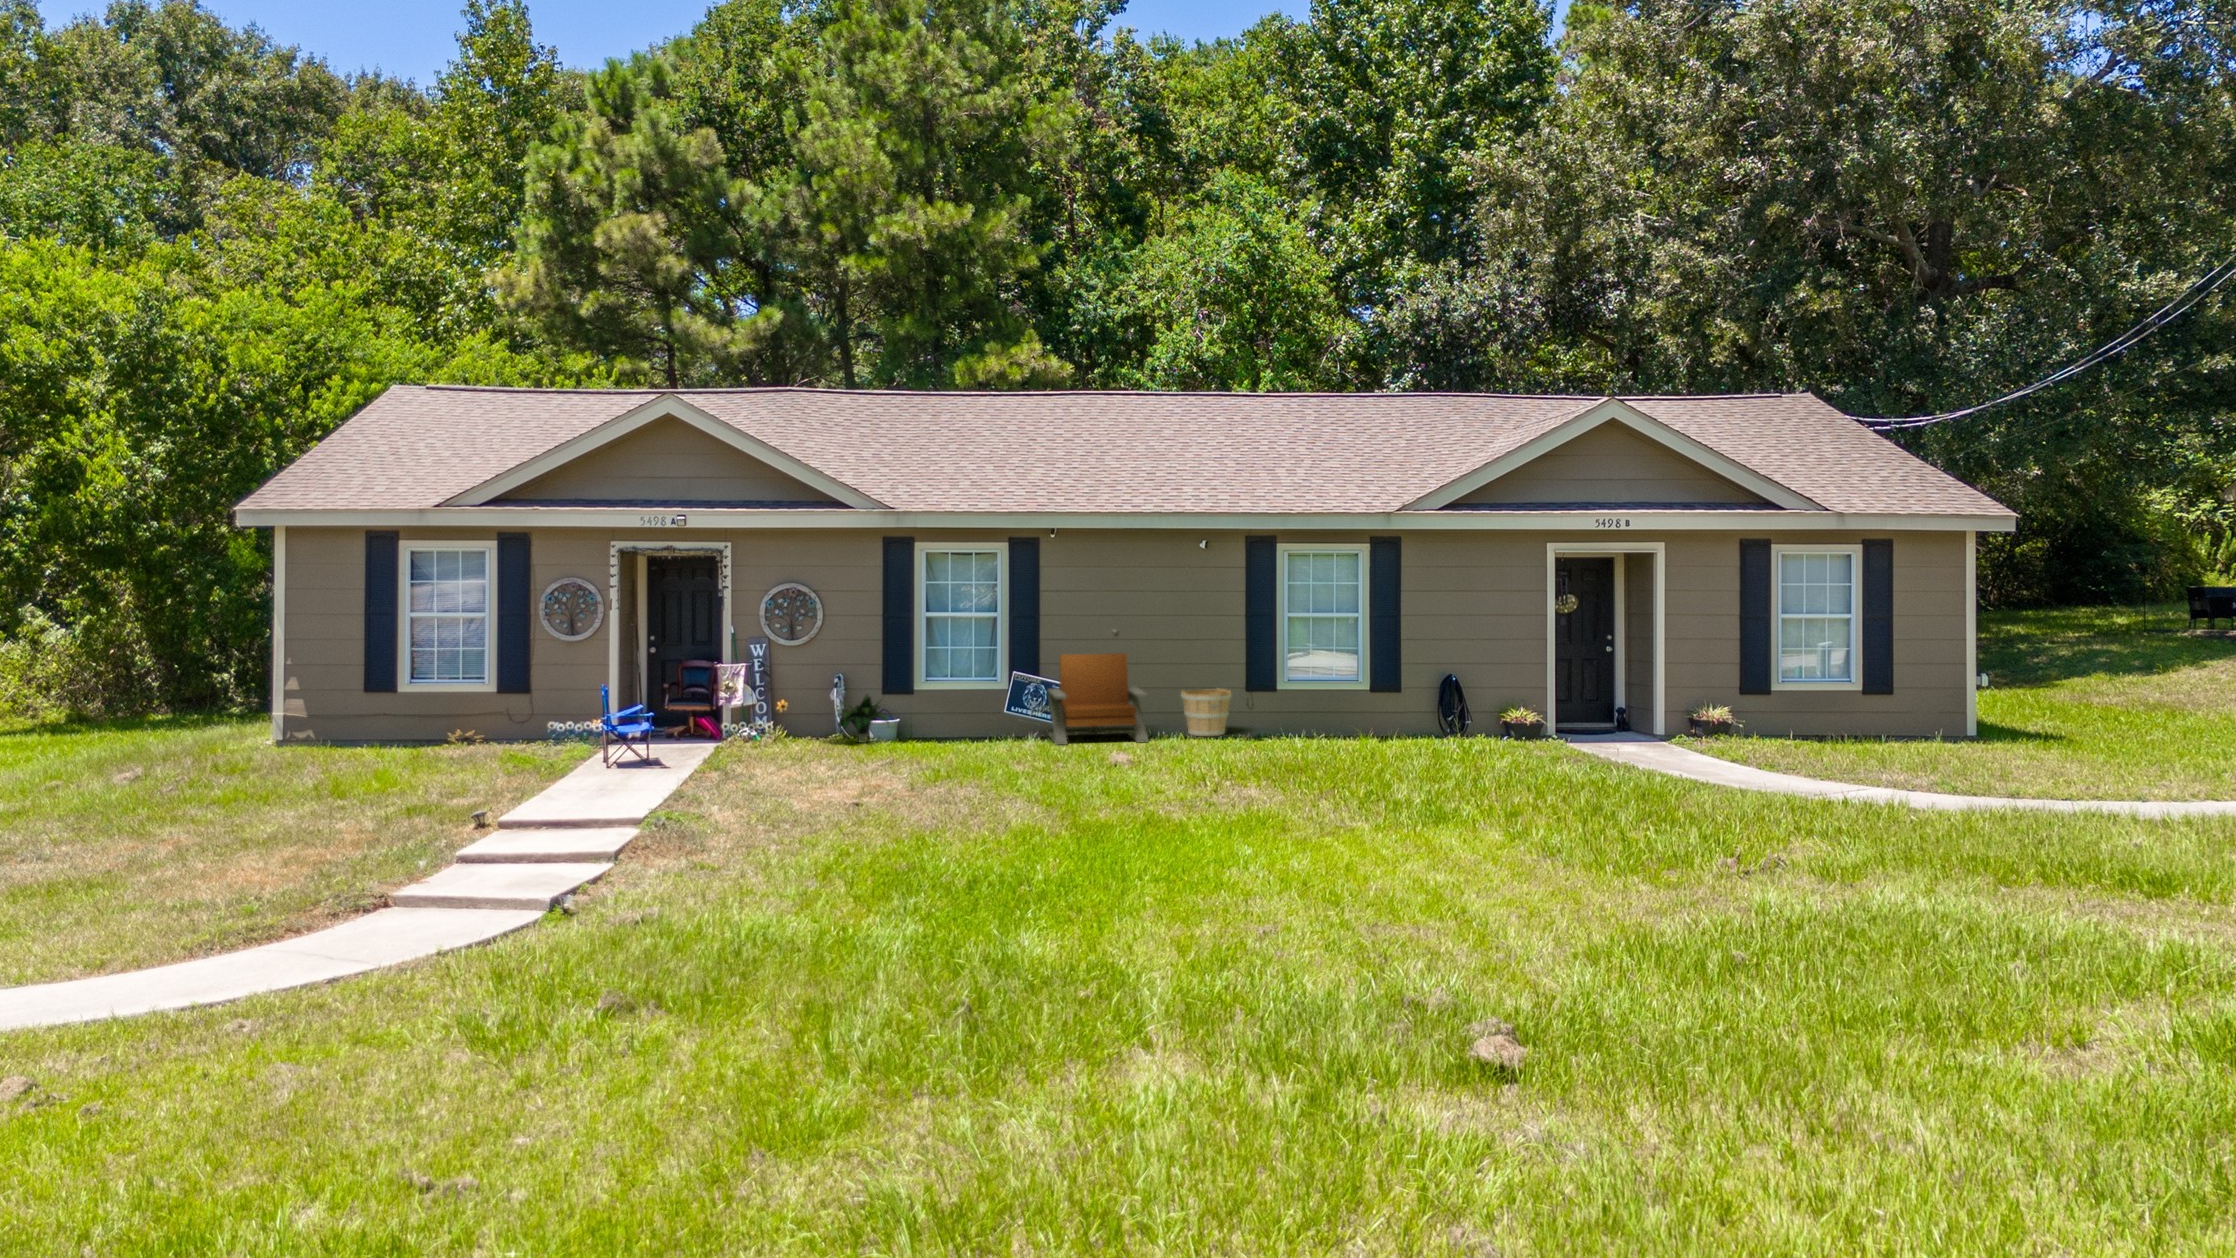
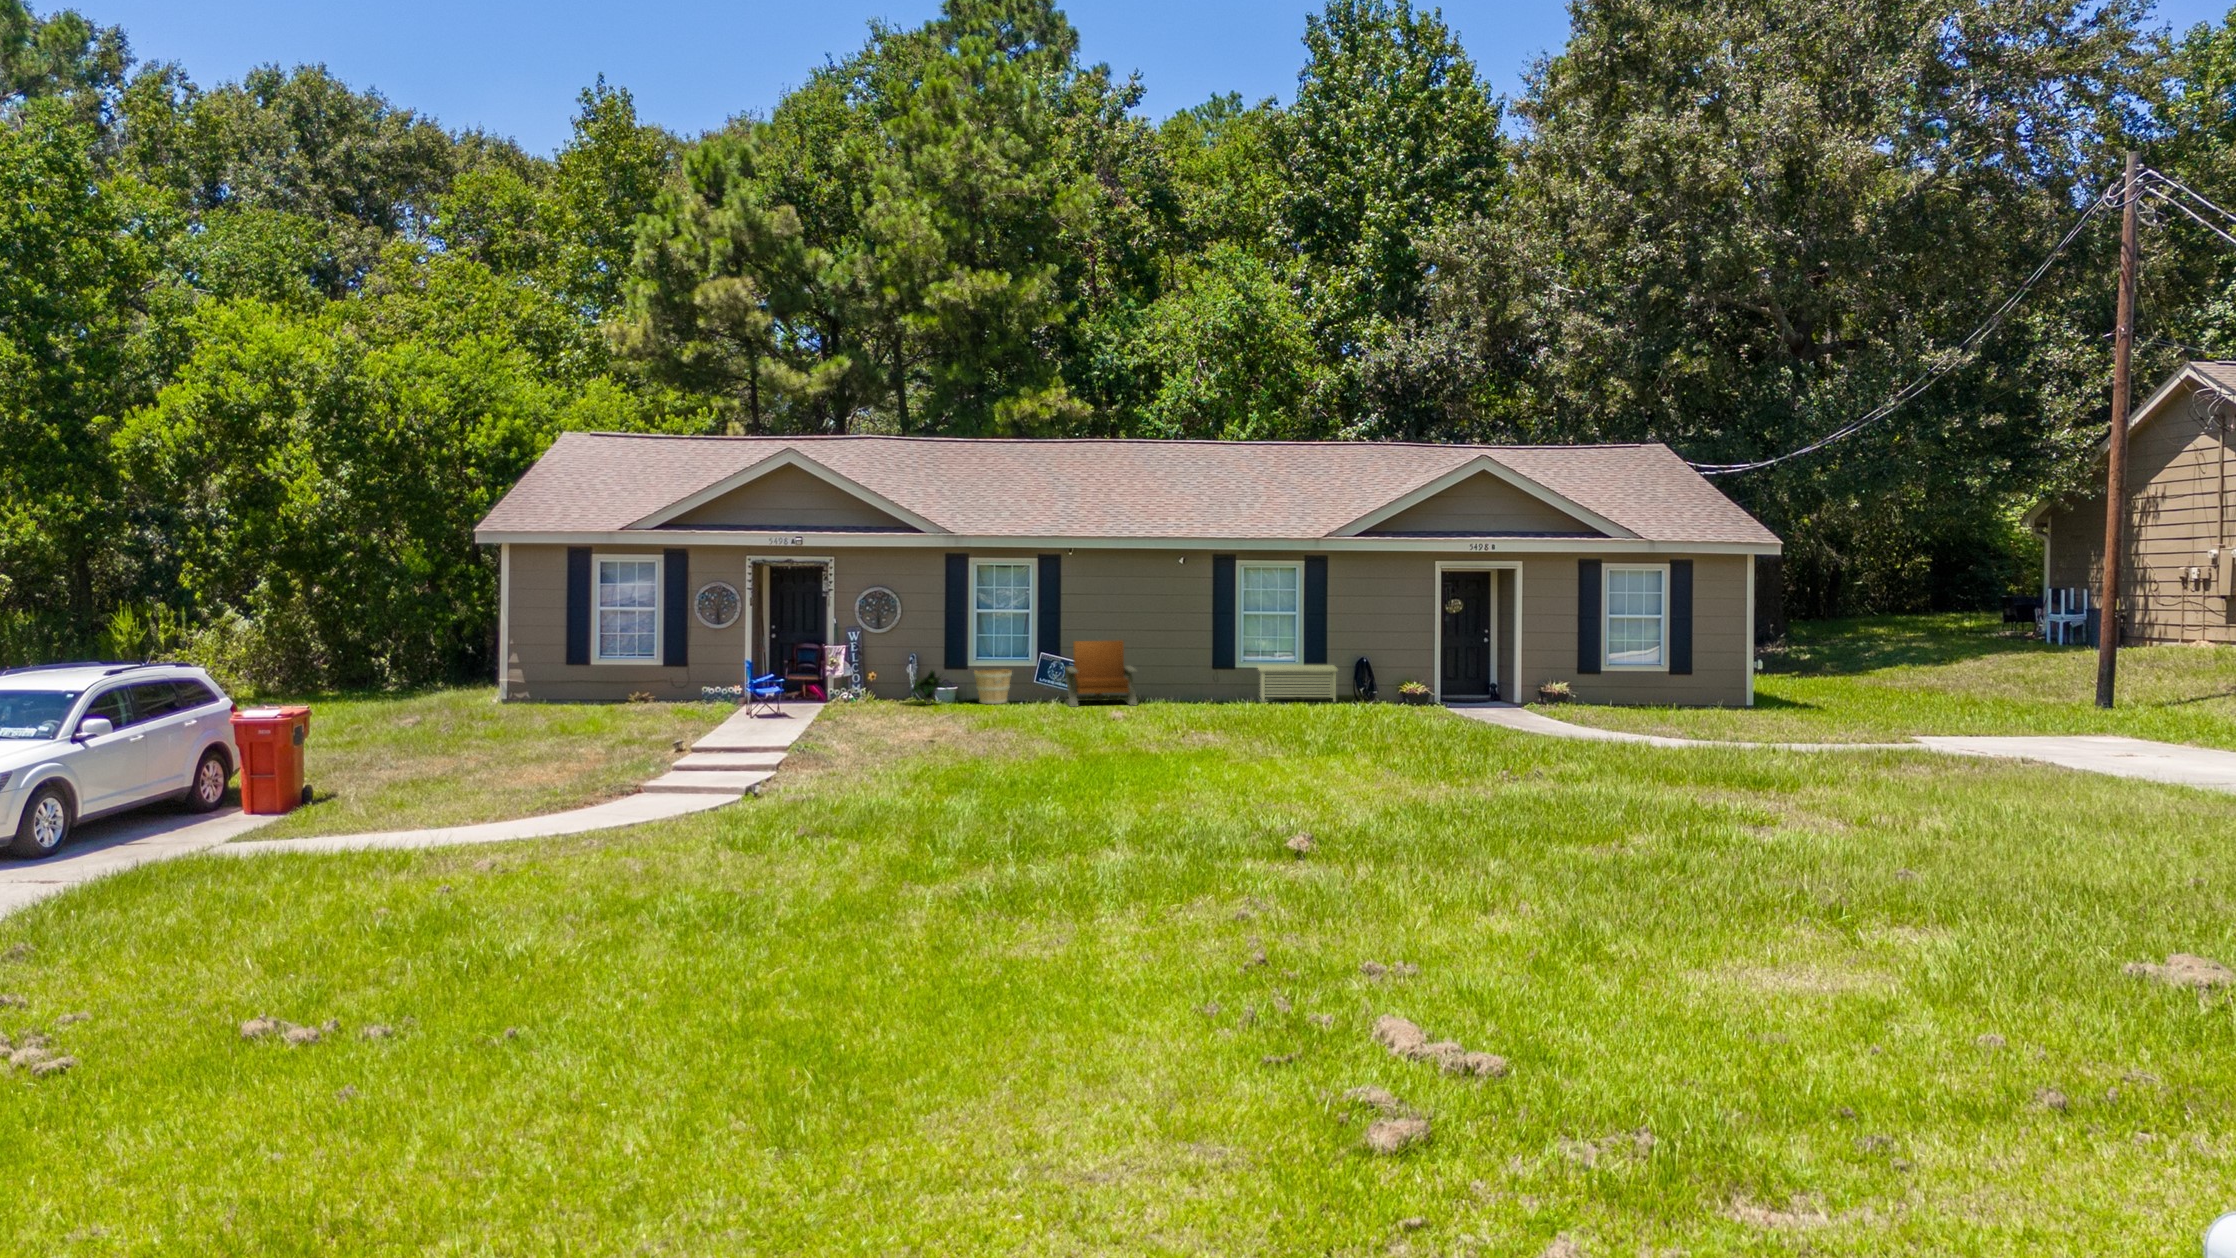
storage bench: none [1307,684,1419,736] -> present [1258,665,1337,702]
wooden bucket: present [1181,689,1232,736] -> present [974,669,1012,704]

